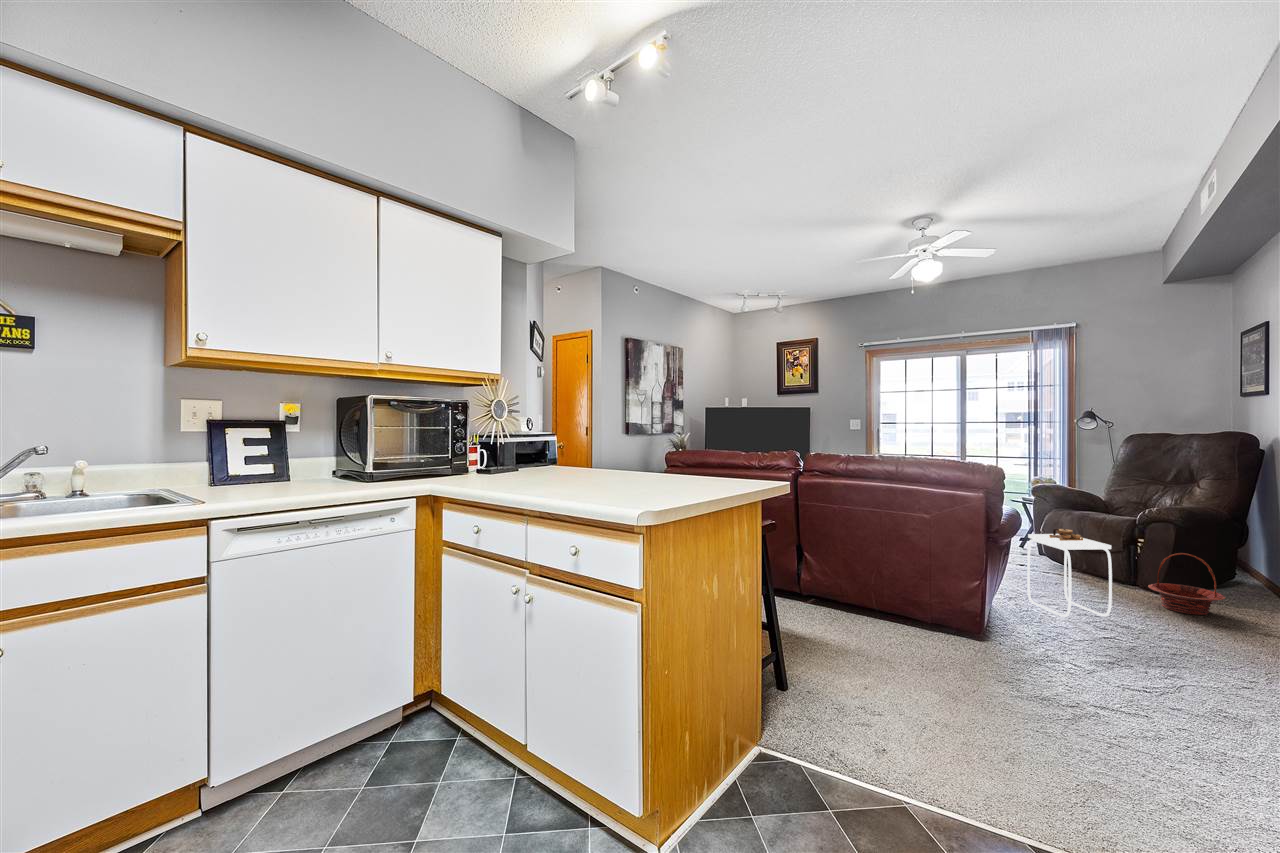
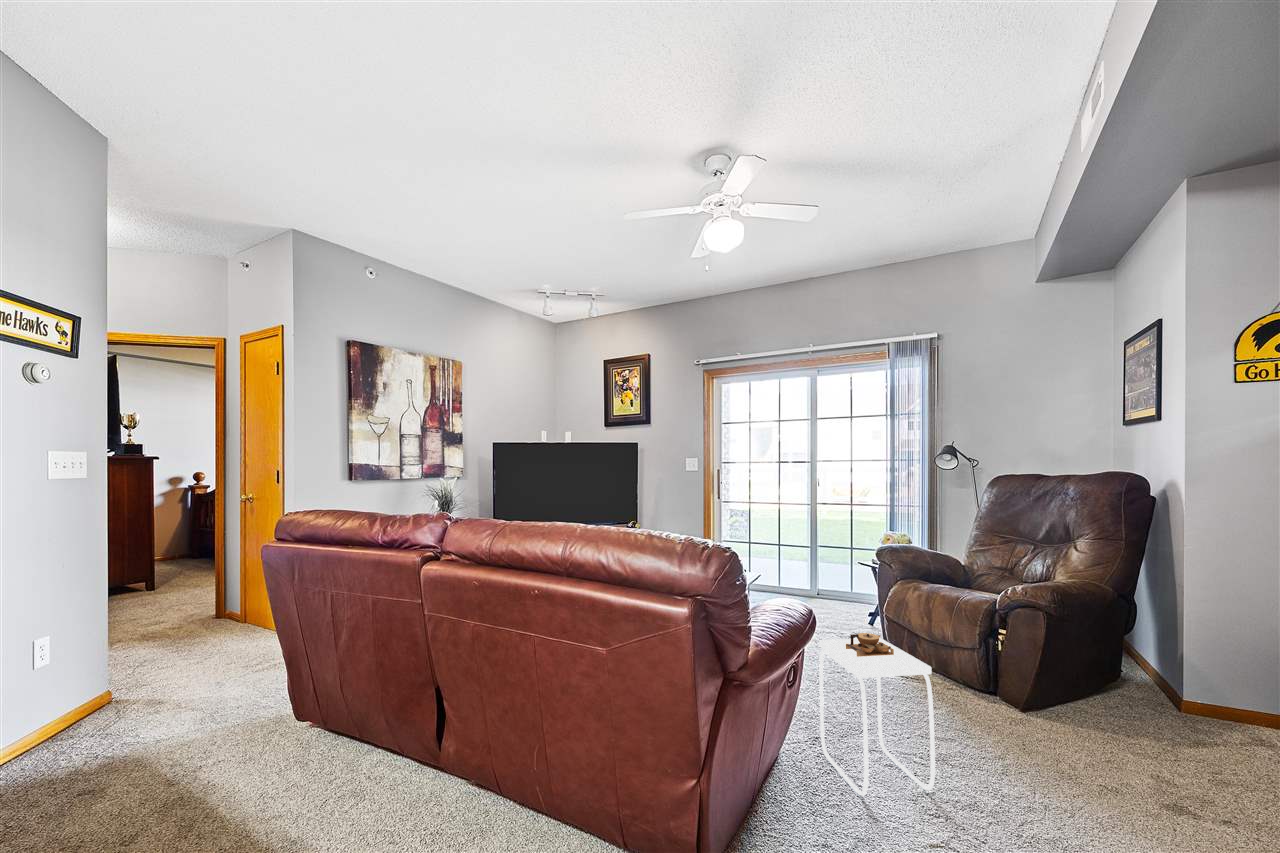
basket: present [1148,553,1225,615] -> none [1003,668,1114,775]

